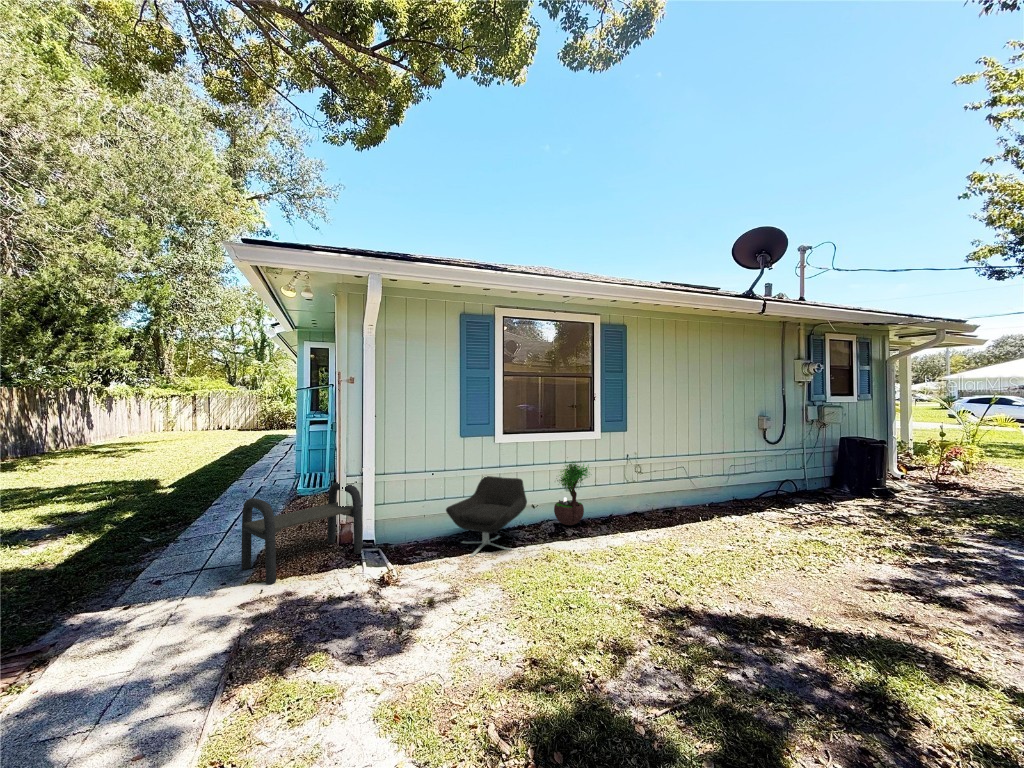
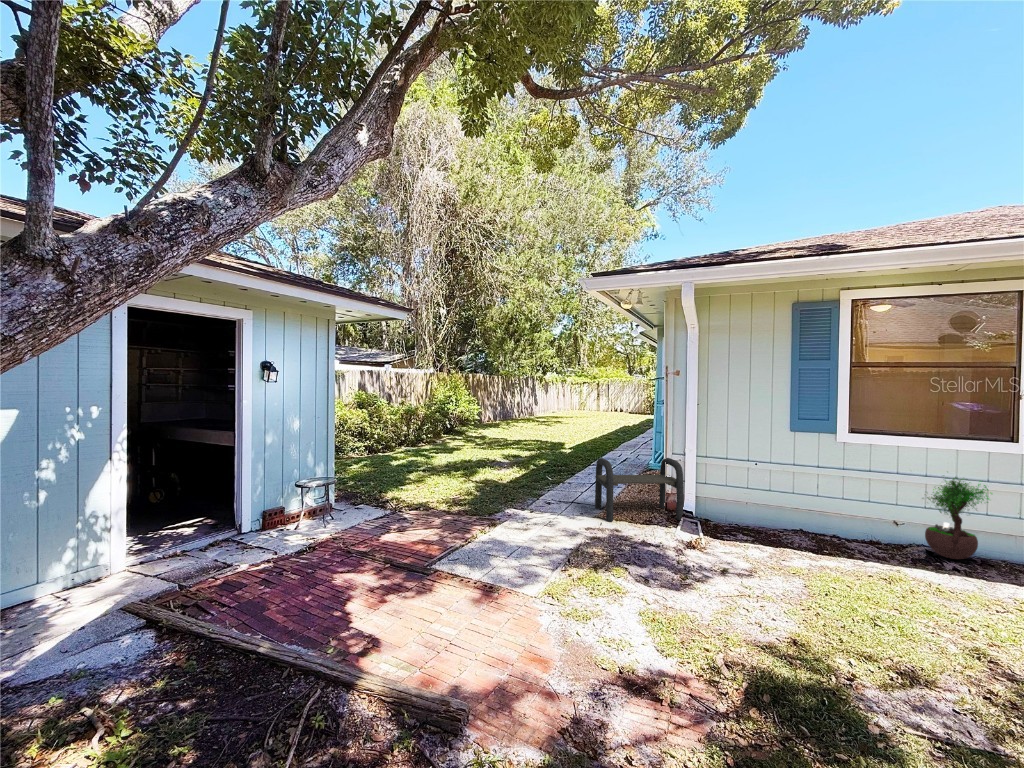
lounge chair: present [446,476,527,557] -> none [765,476,871,558]

